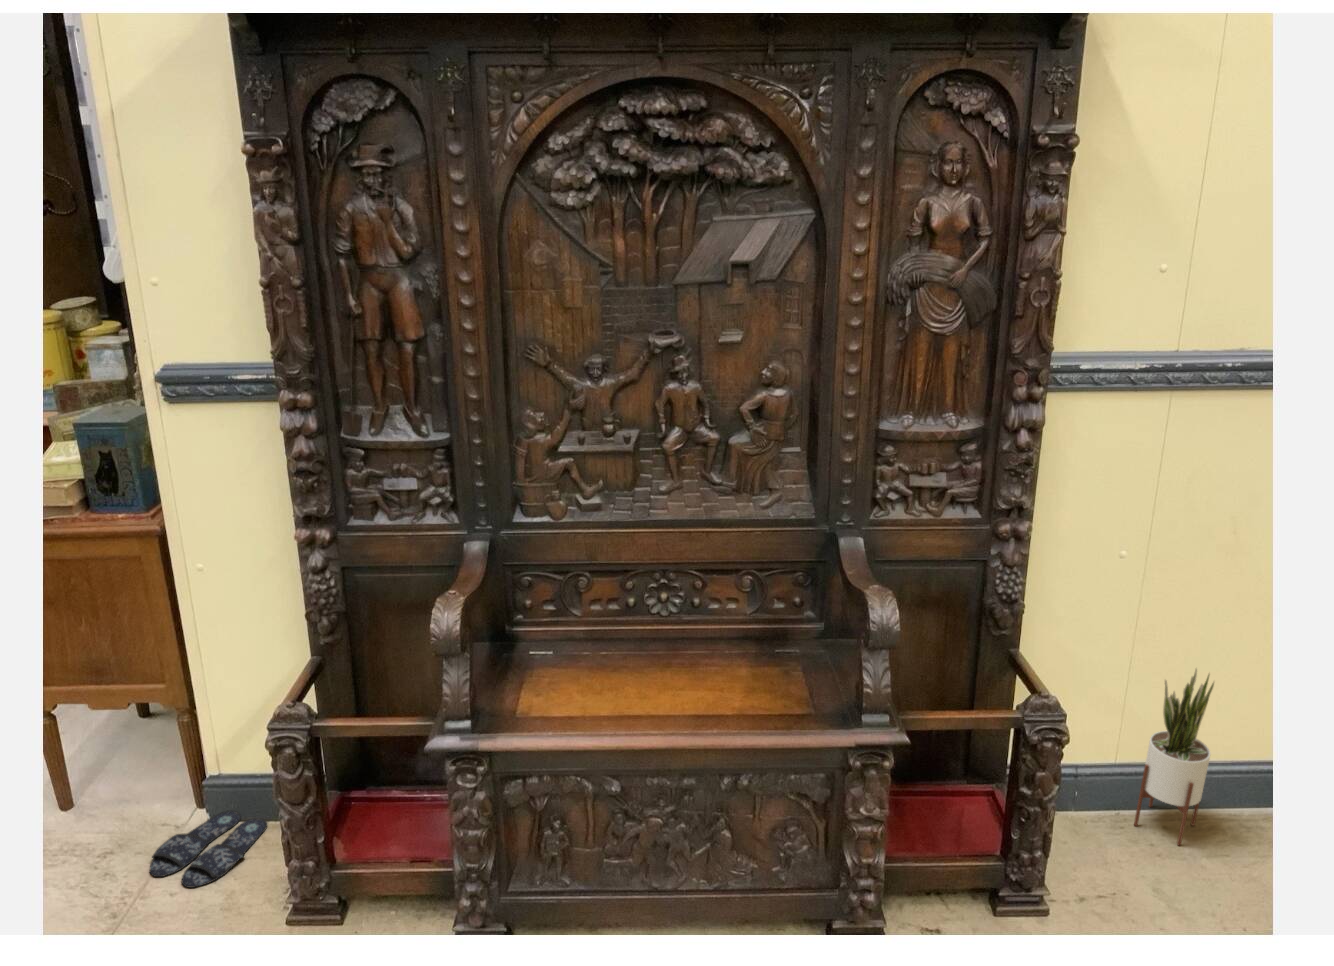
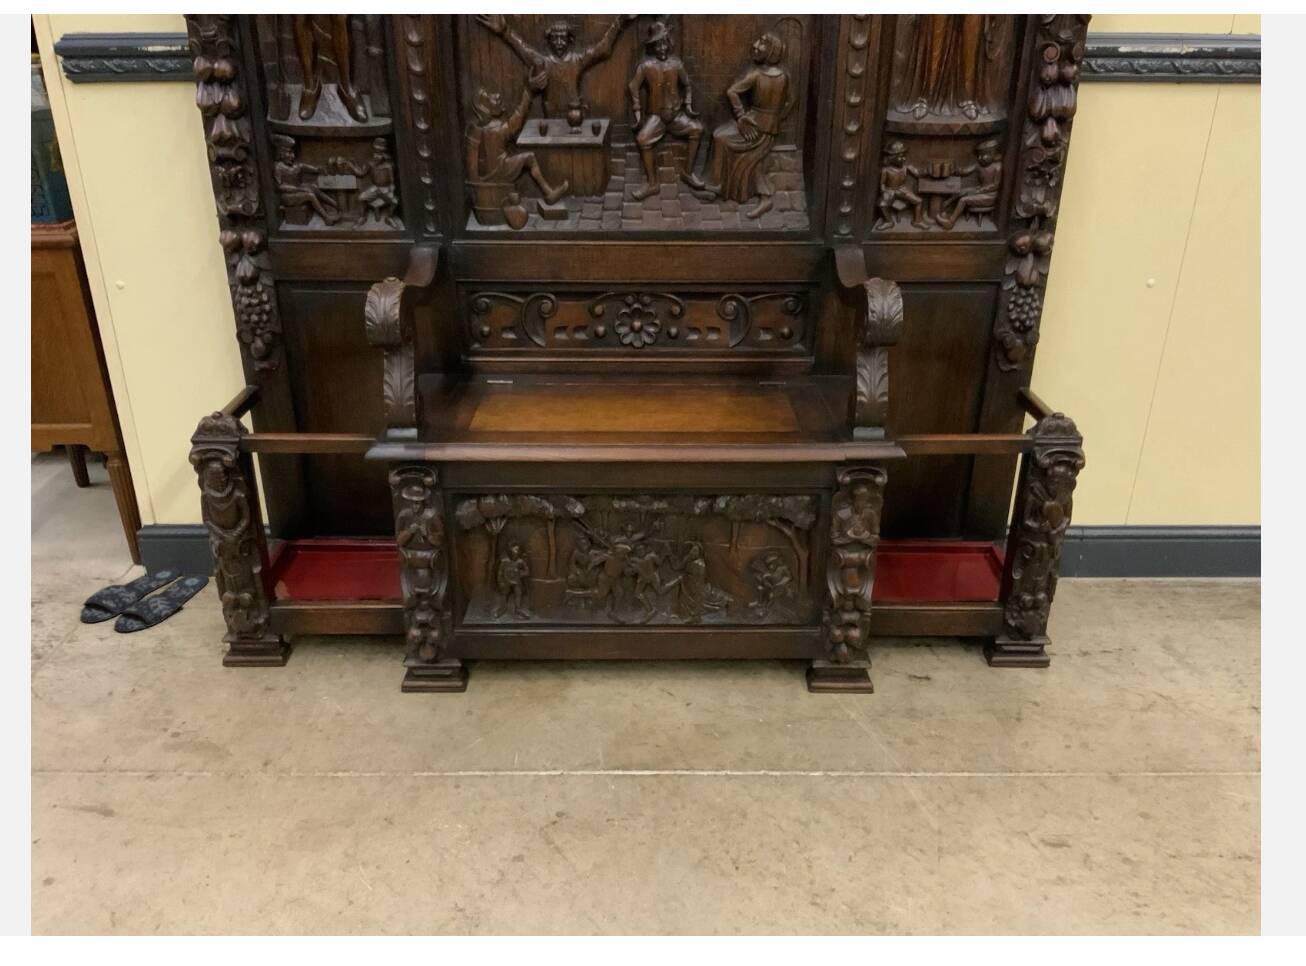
potted plant: present [1134,669,1214,845] -> none [1141,412,1243,609]

